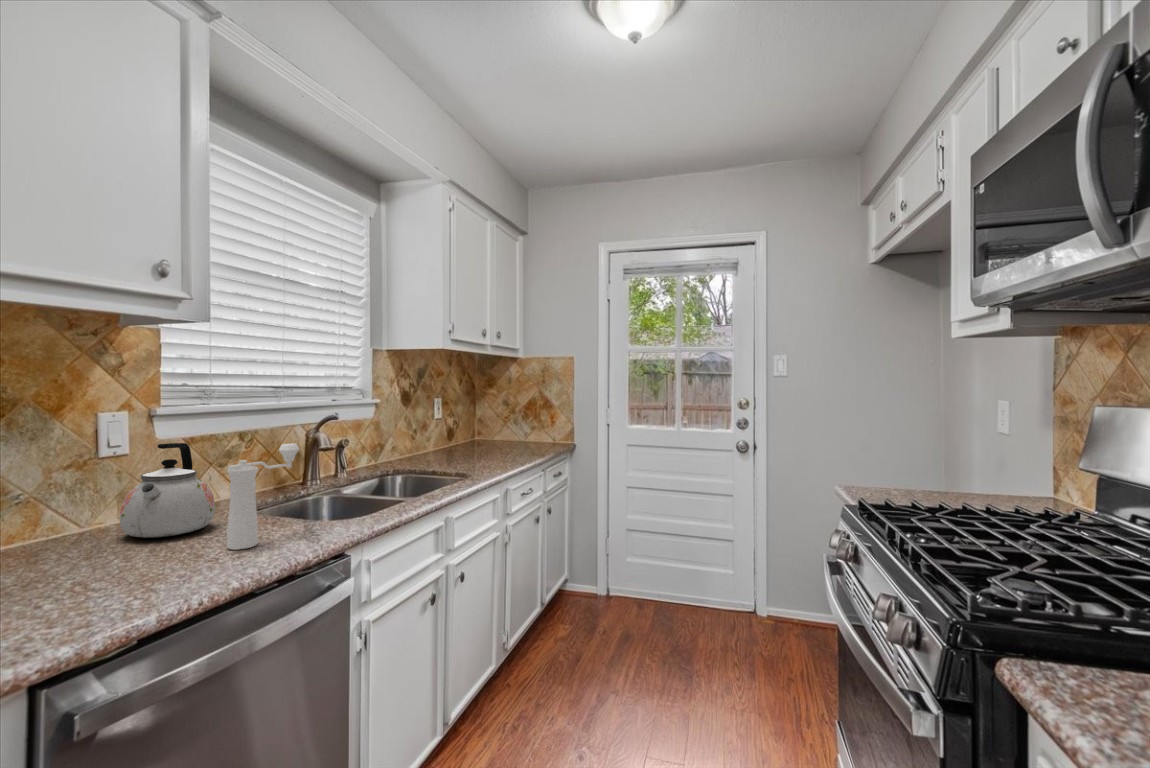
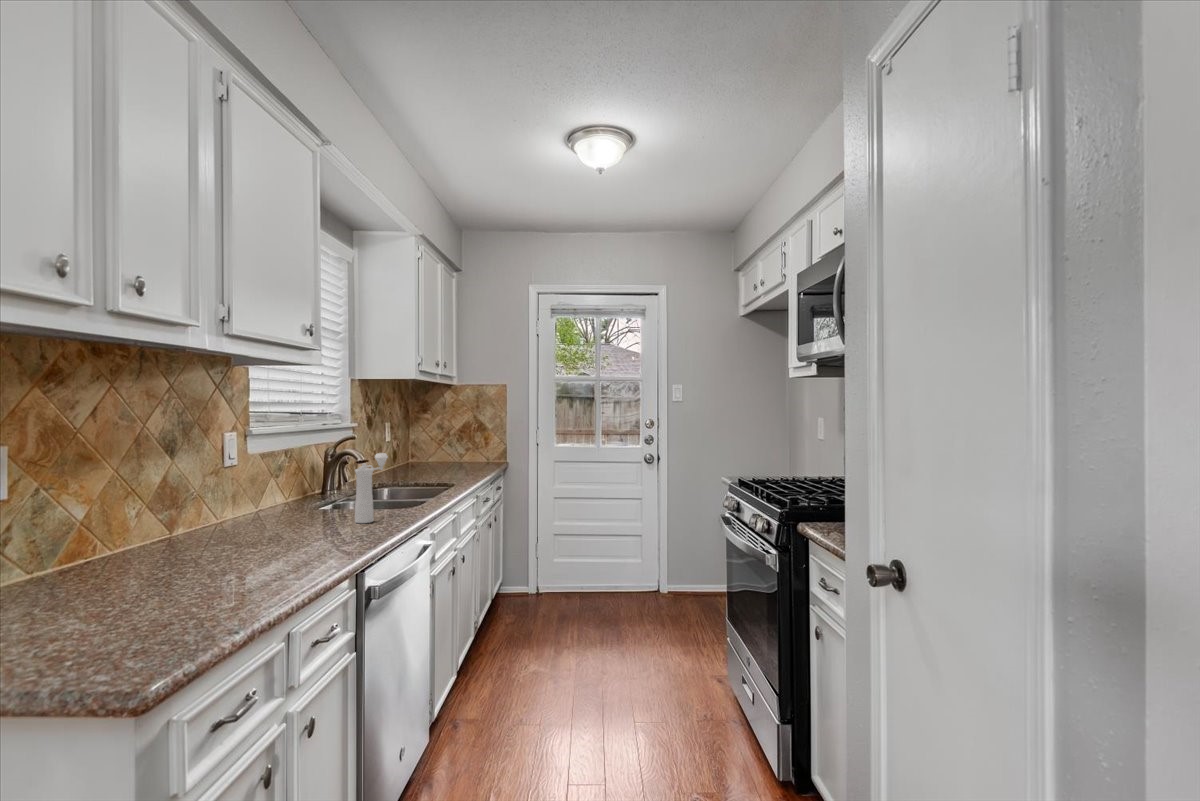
kettle: present [119,443,215,538] -> none [259,455,320,522]

